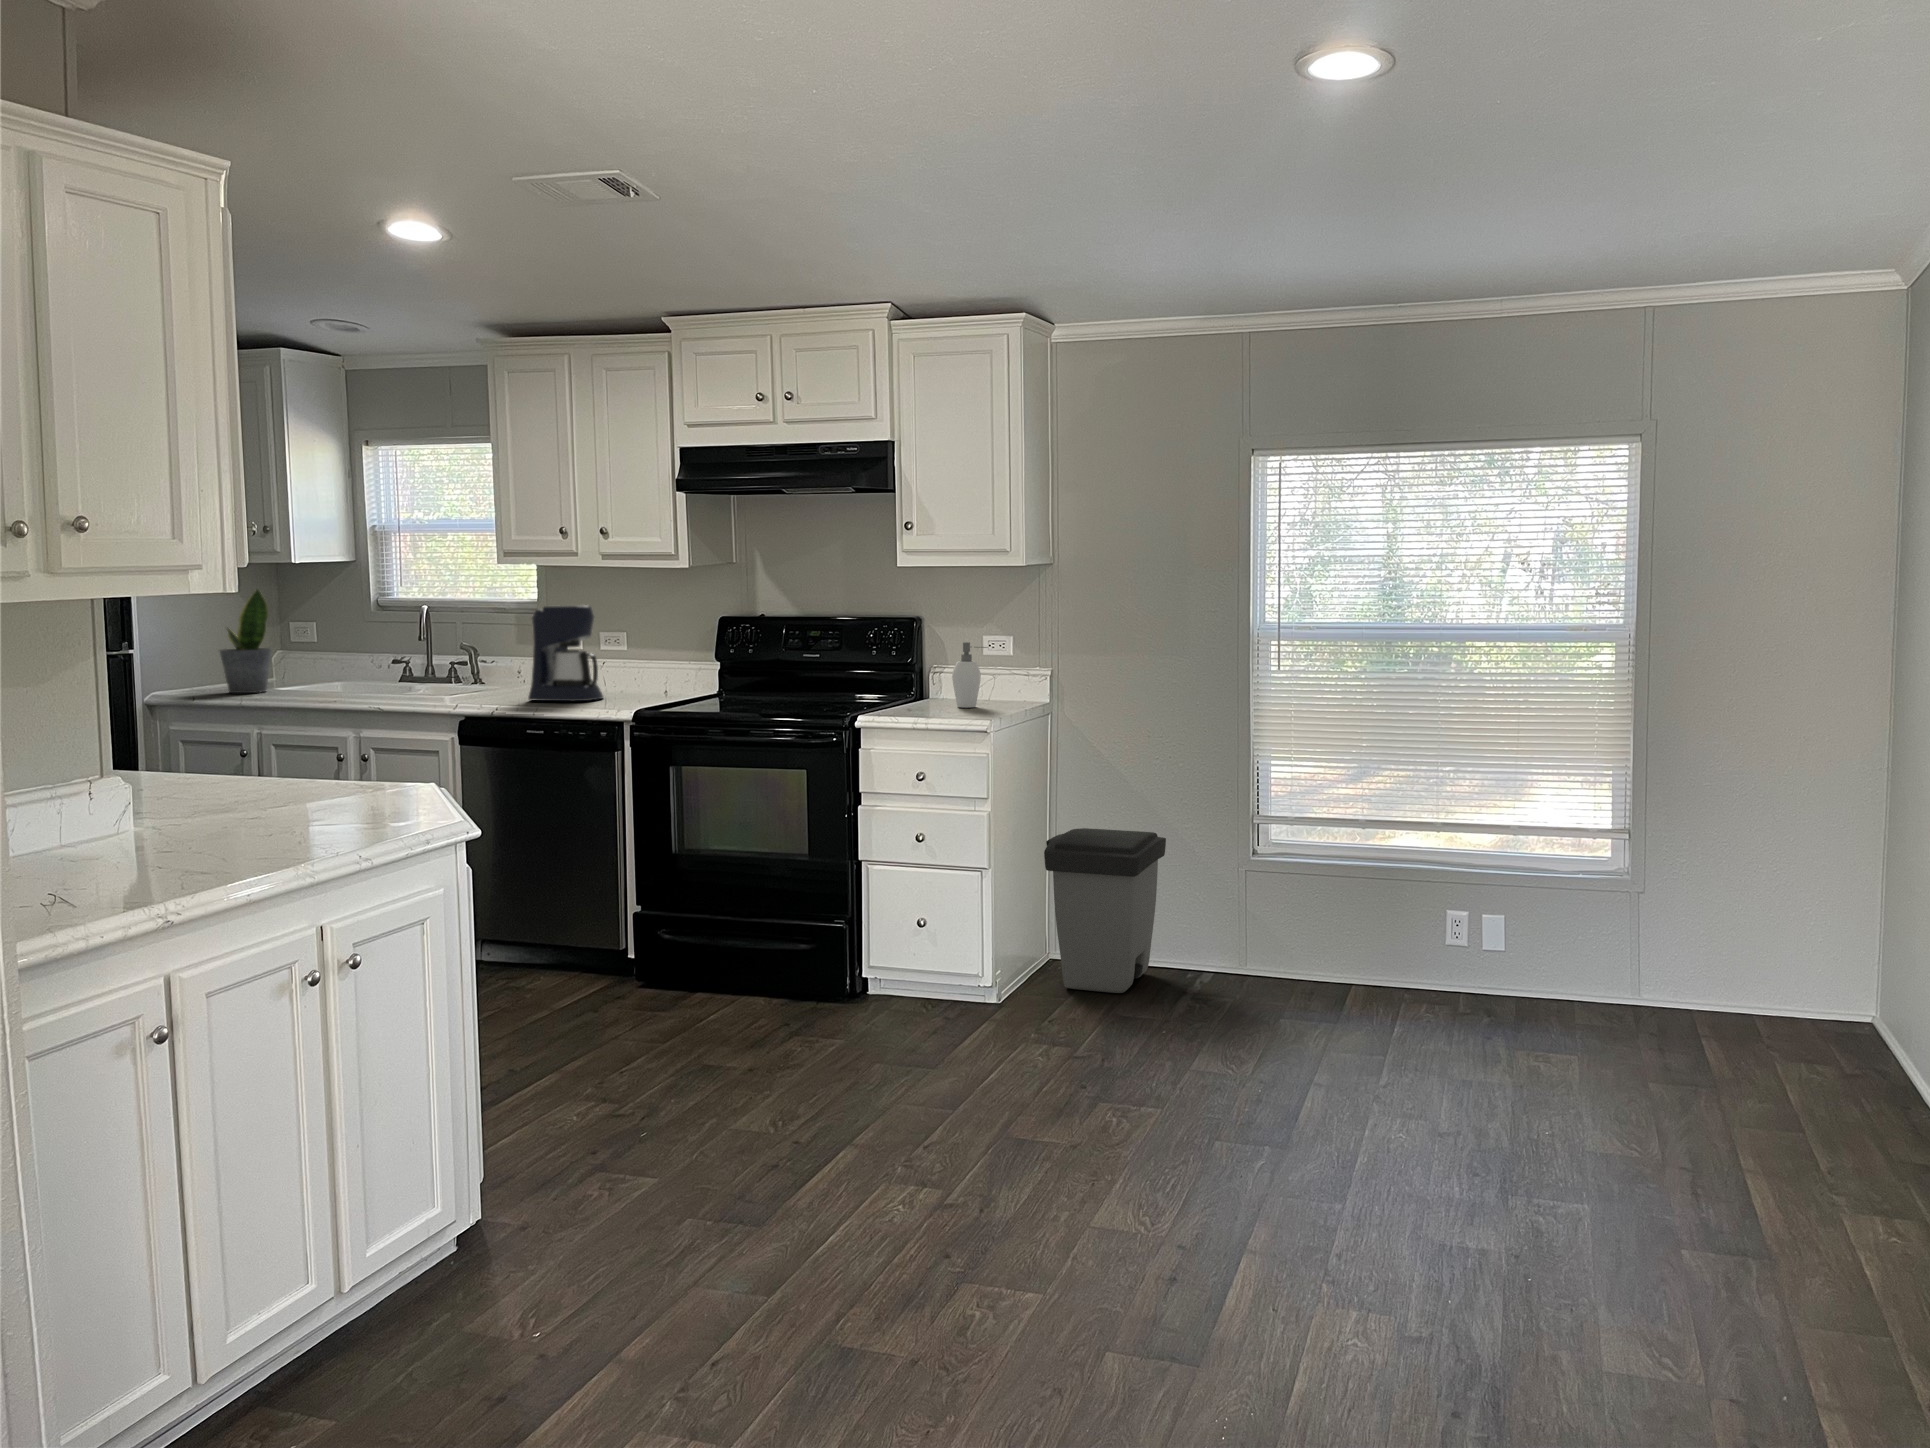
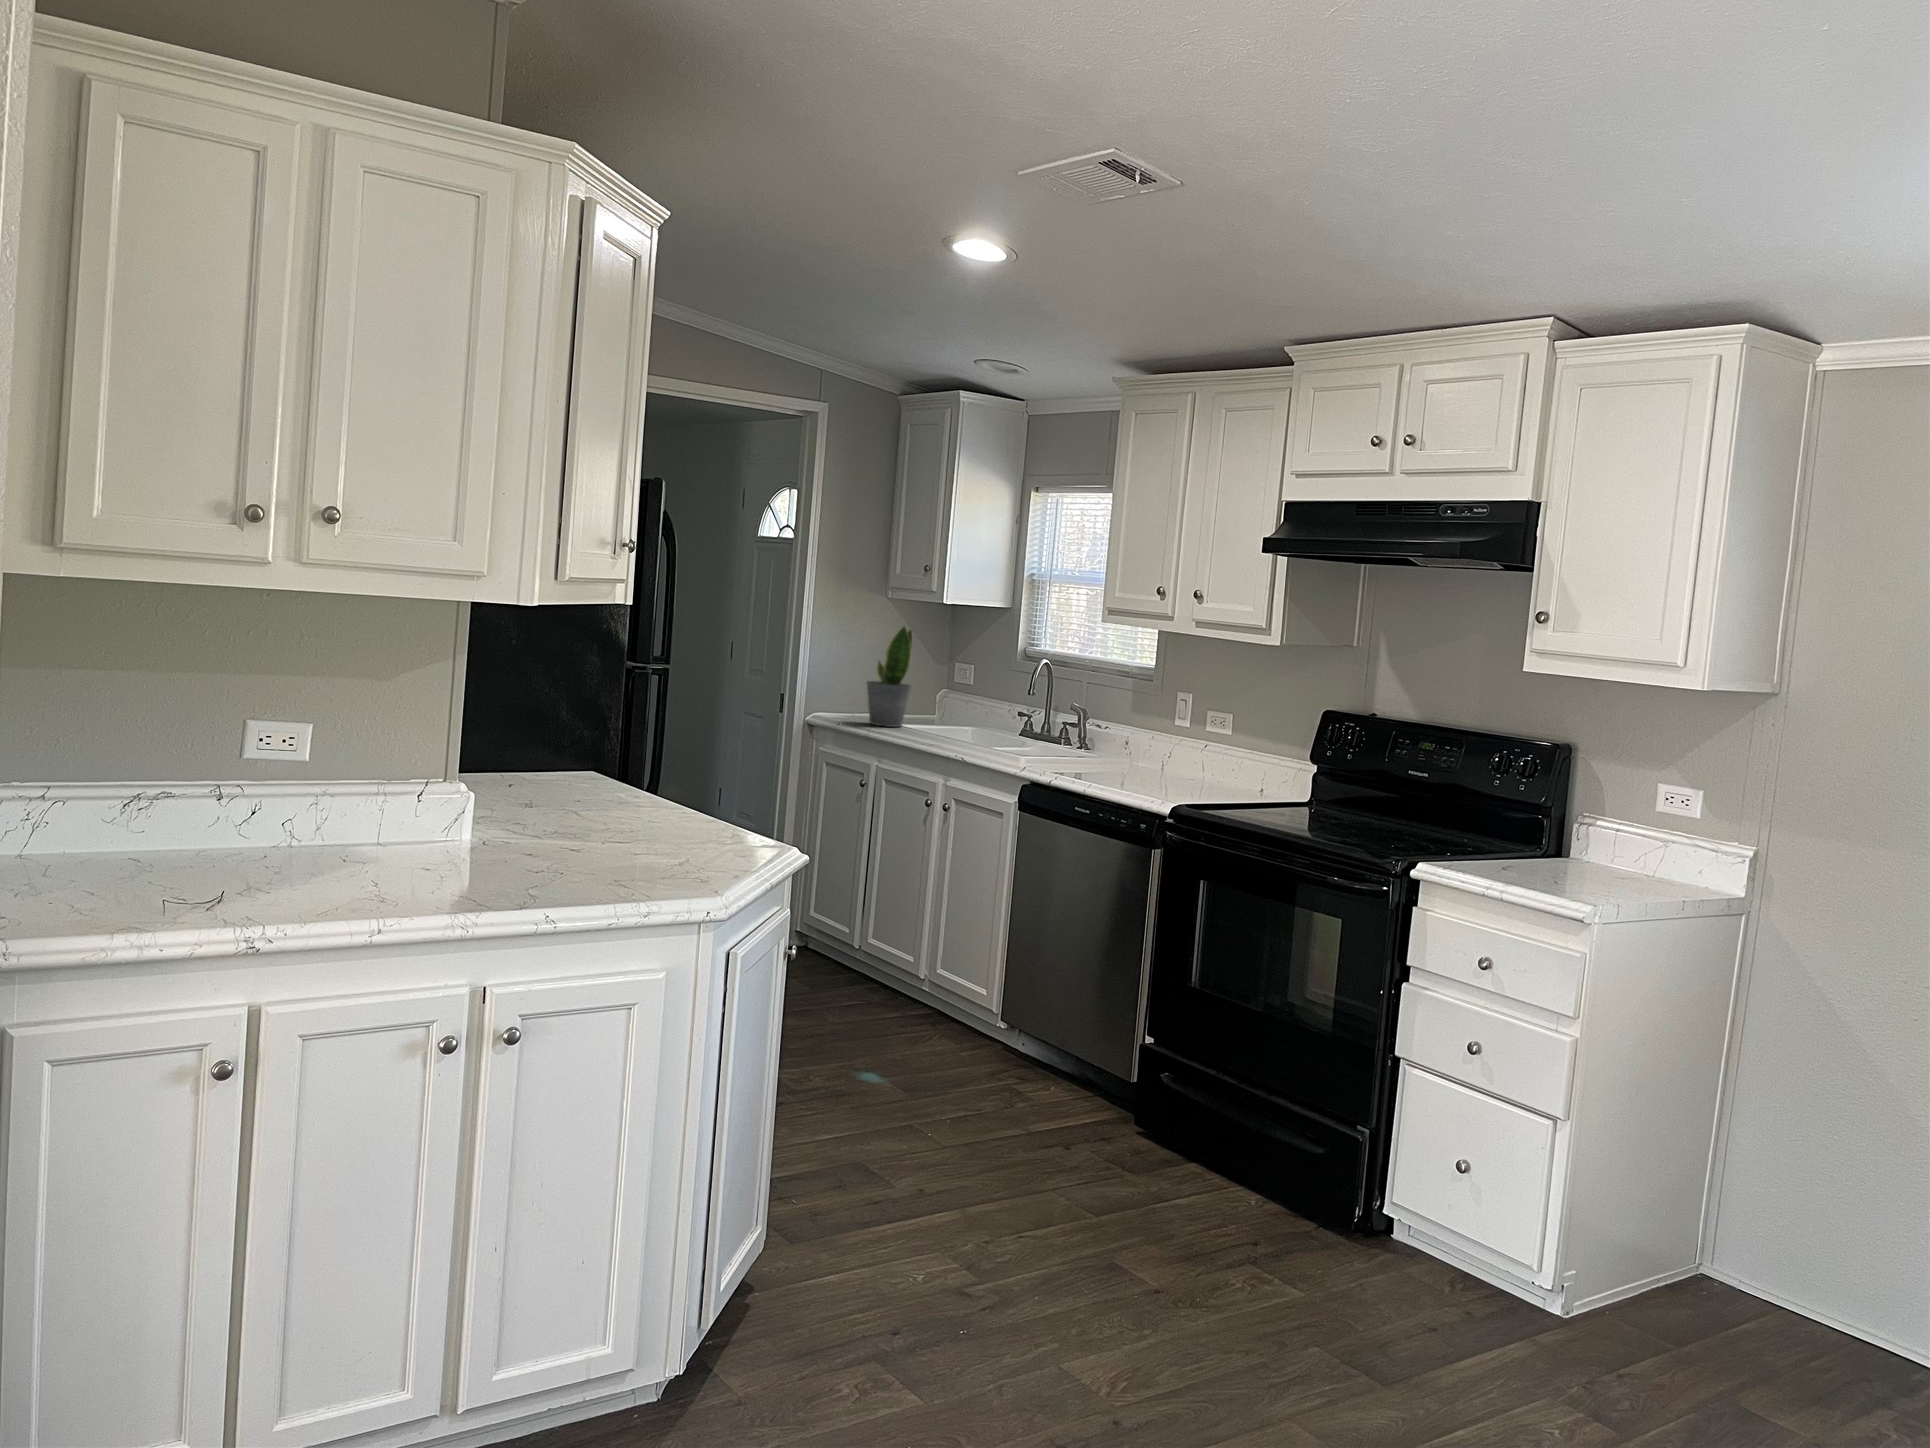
coffee maker: present [528,605,603,701] -> none [1099,674,1182,786]
soap dispenser: present [952,642,987,708] -> none [1588,788,1646,881]
trash can: present [1044,828,1166,993] -> none [1672,1094,1912,1369]

